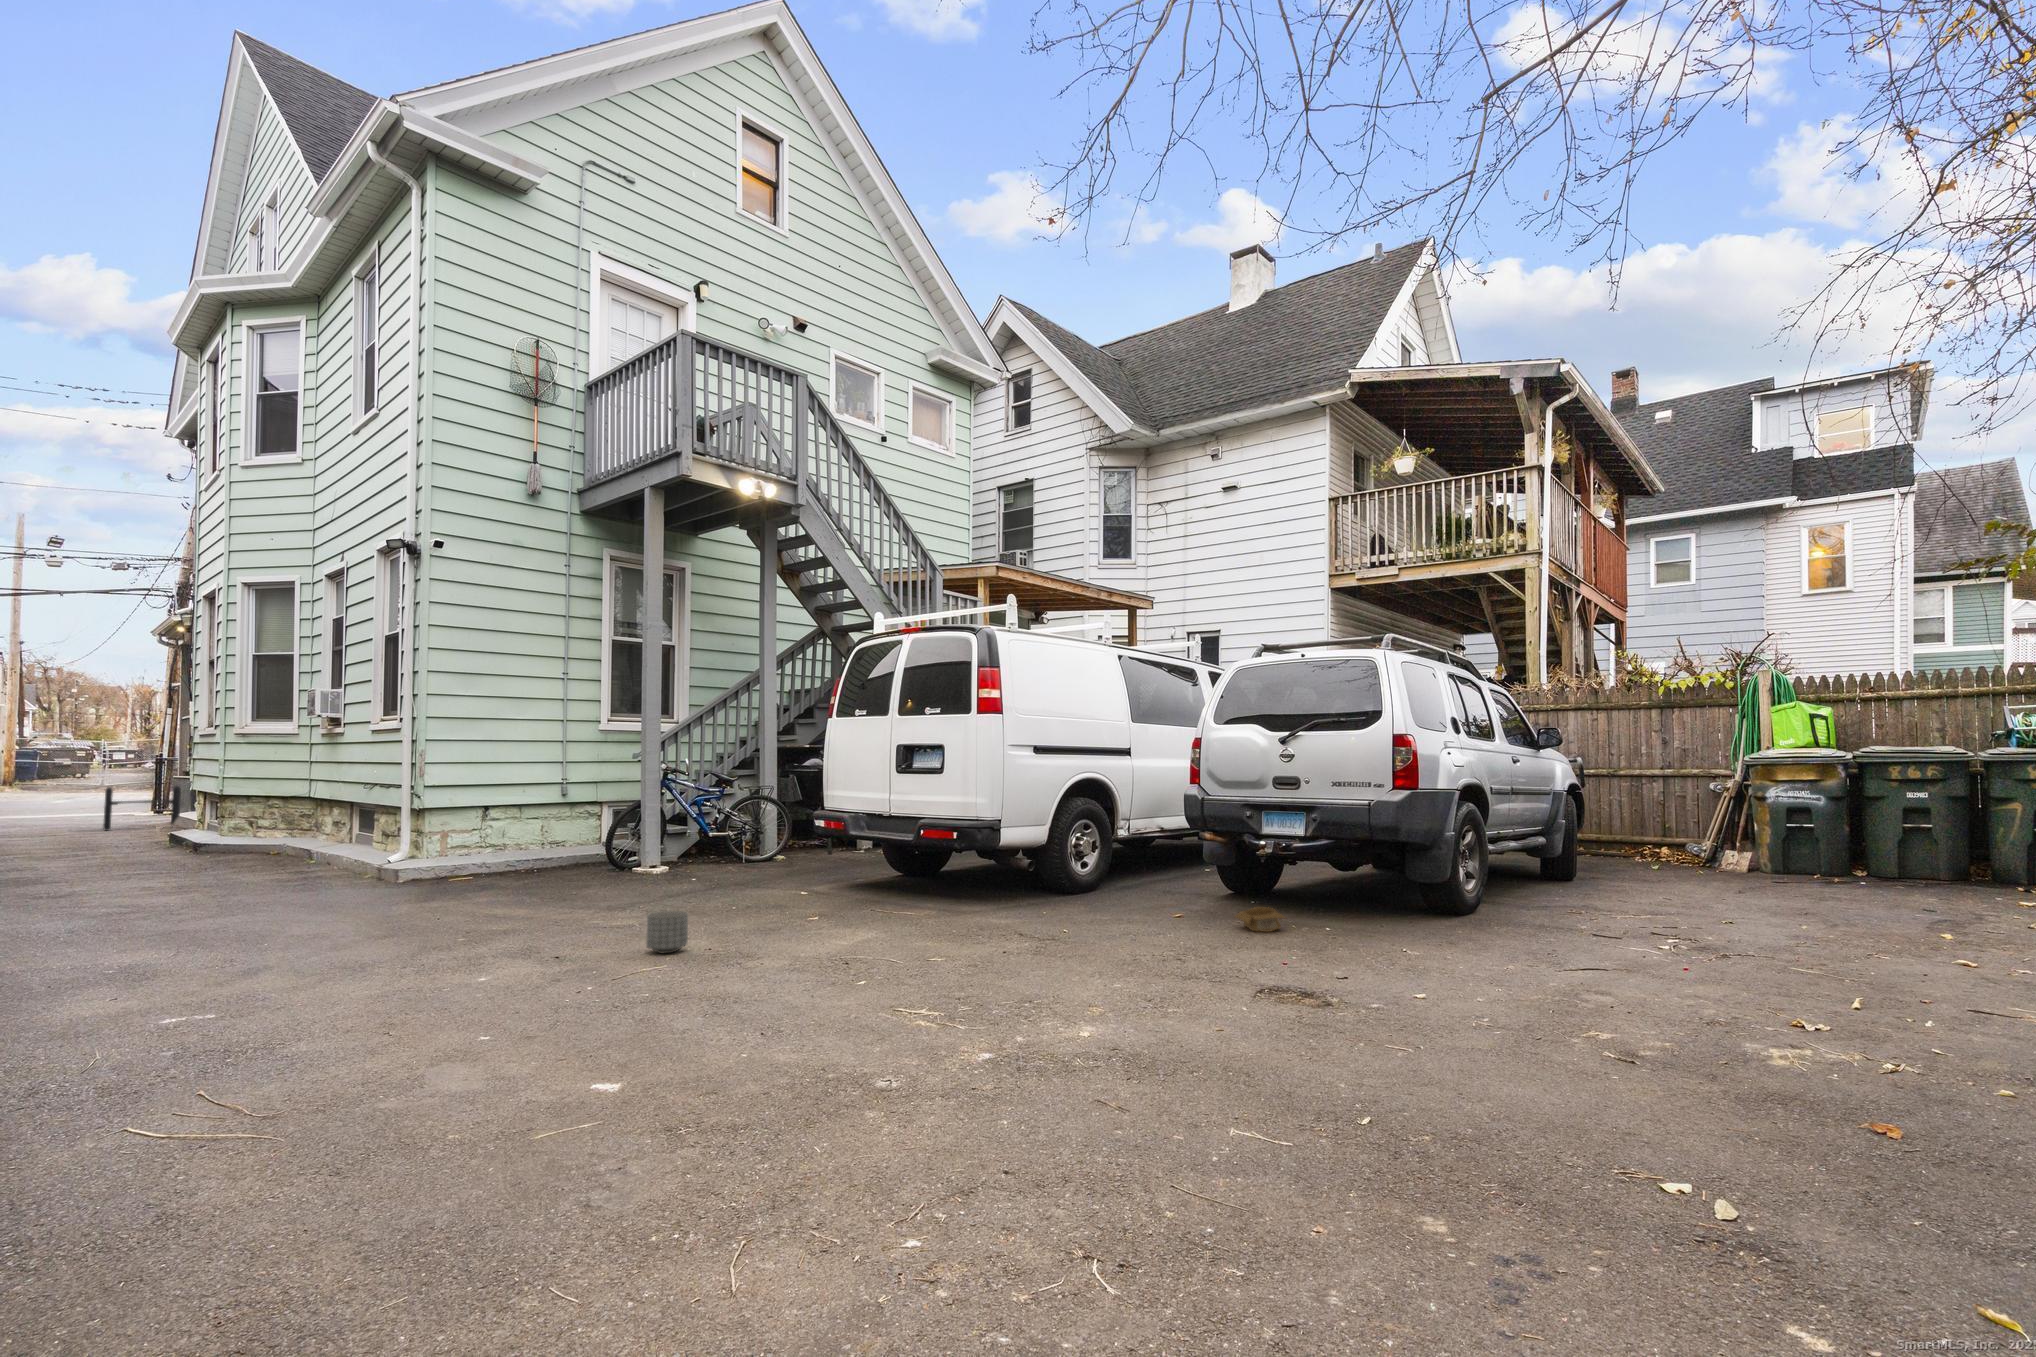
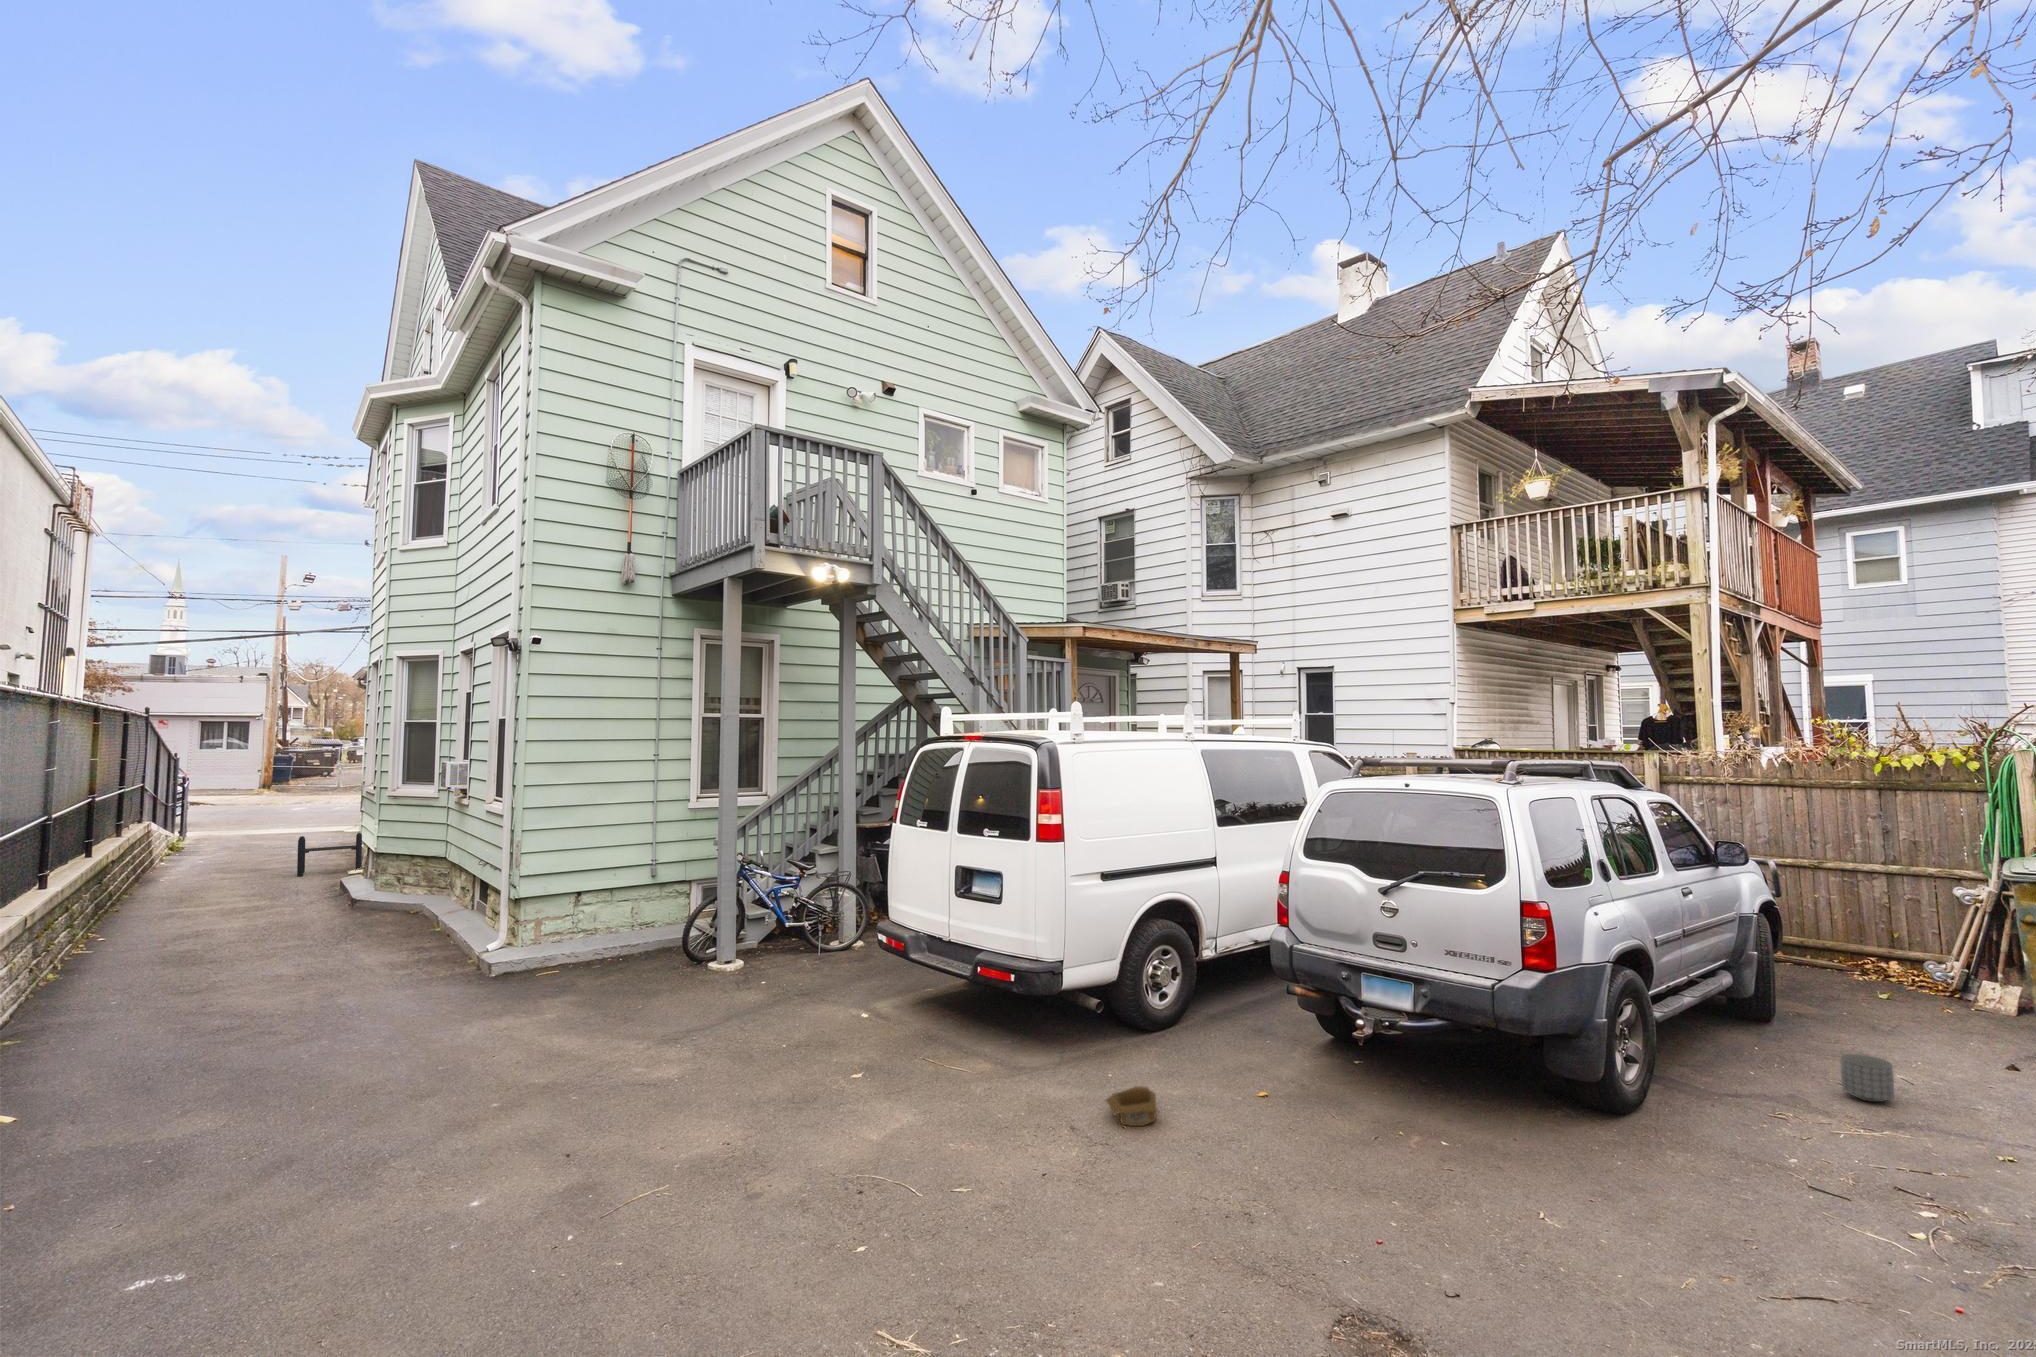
cardboard box: present [1235,907,1284,932] -> present [1106,1086,1158,1126]
planter: present [646,911,688,953] -> present [1840,1054,1894,1102]

